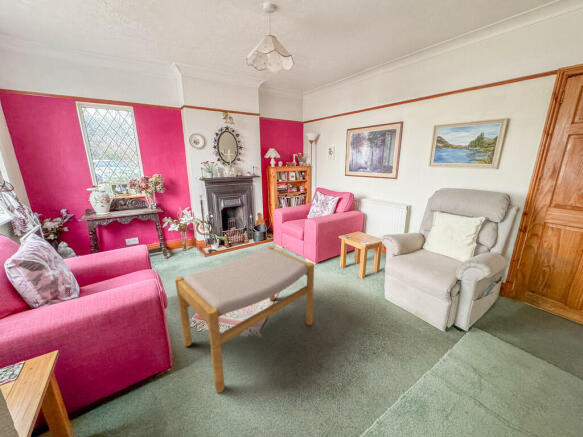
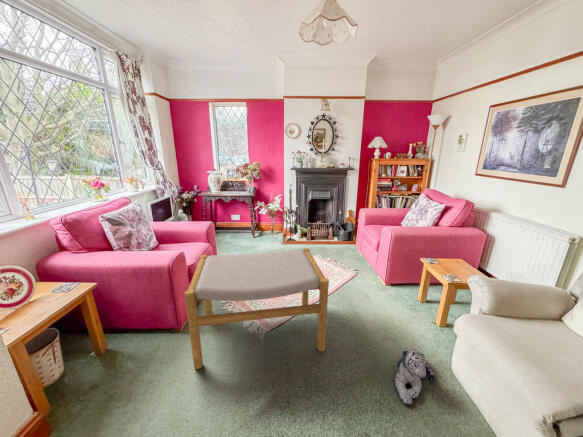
plush toy: none [359,294,384,329] -> present [394,349,435,404]

